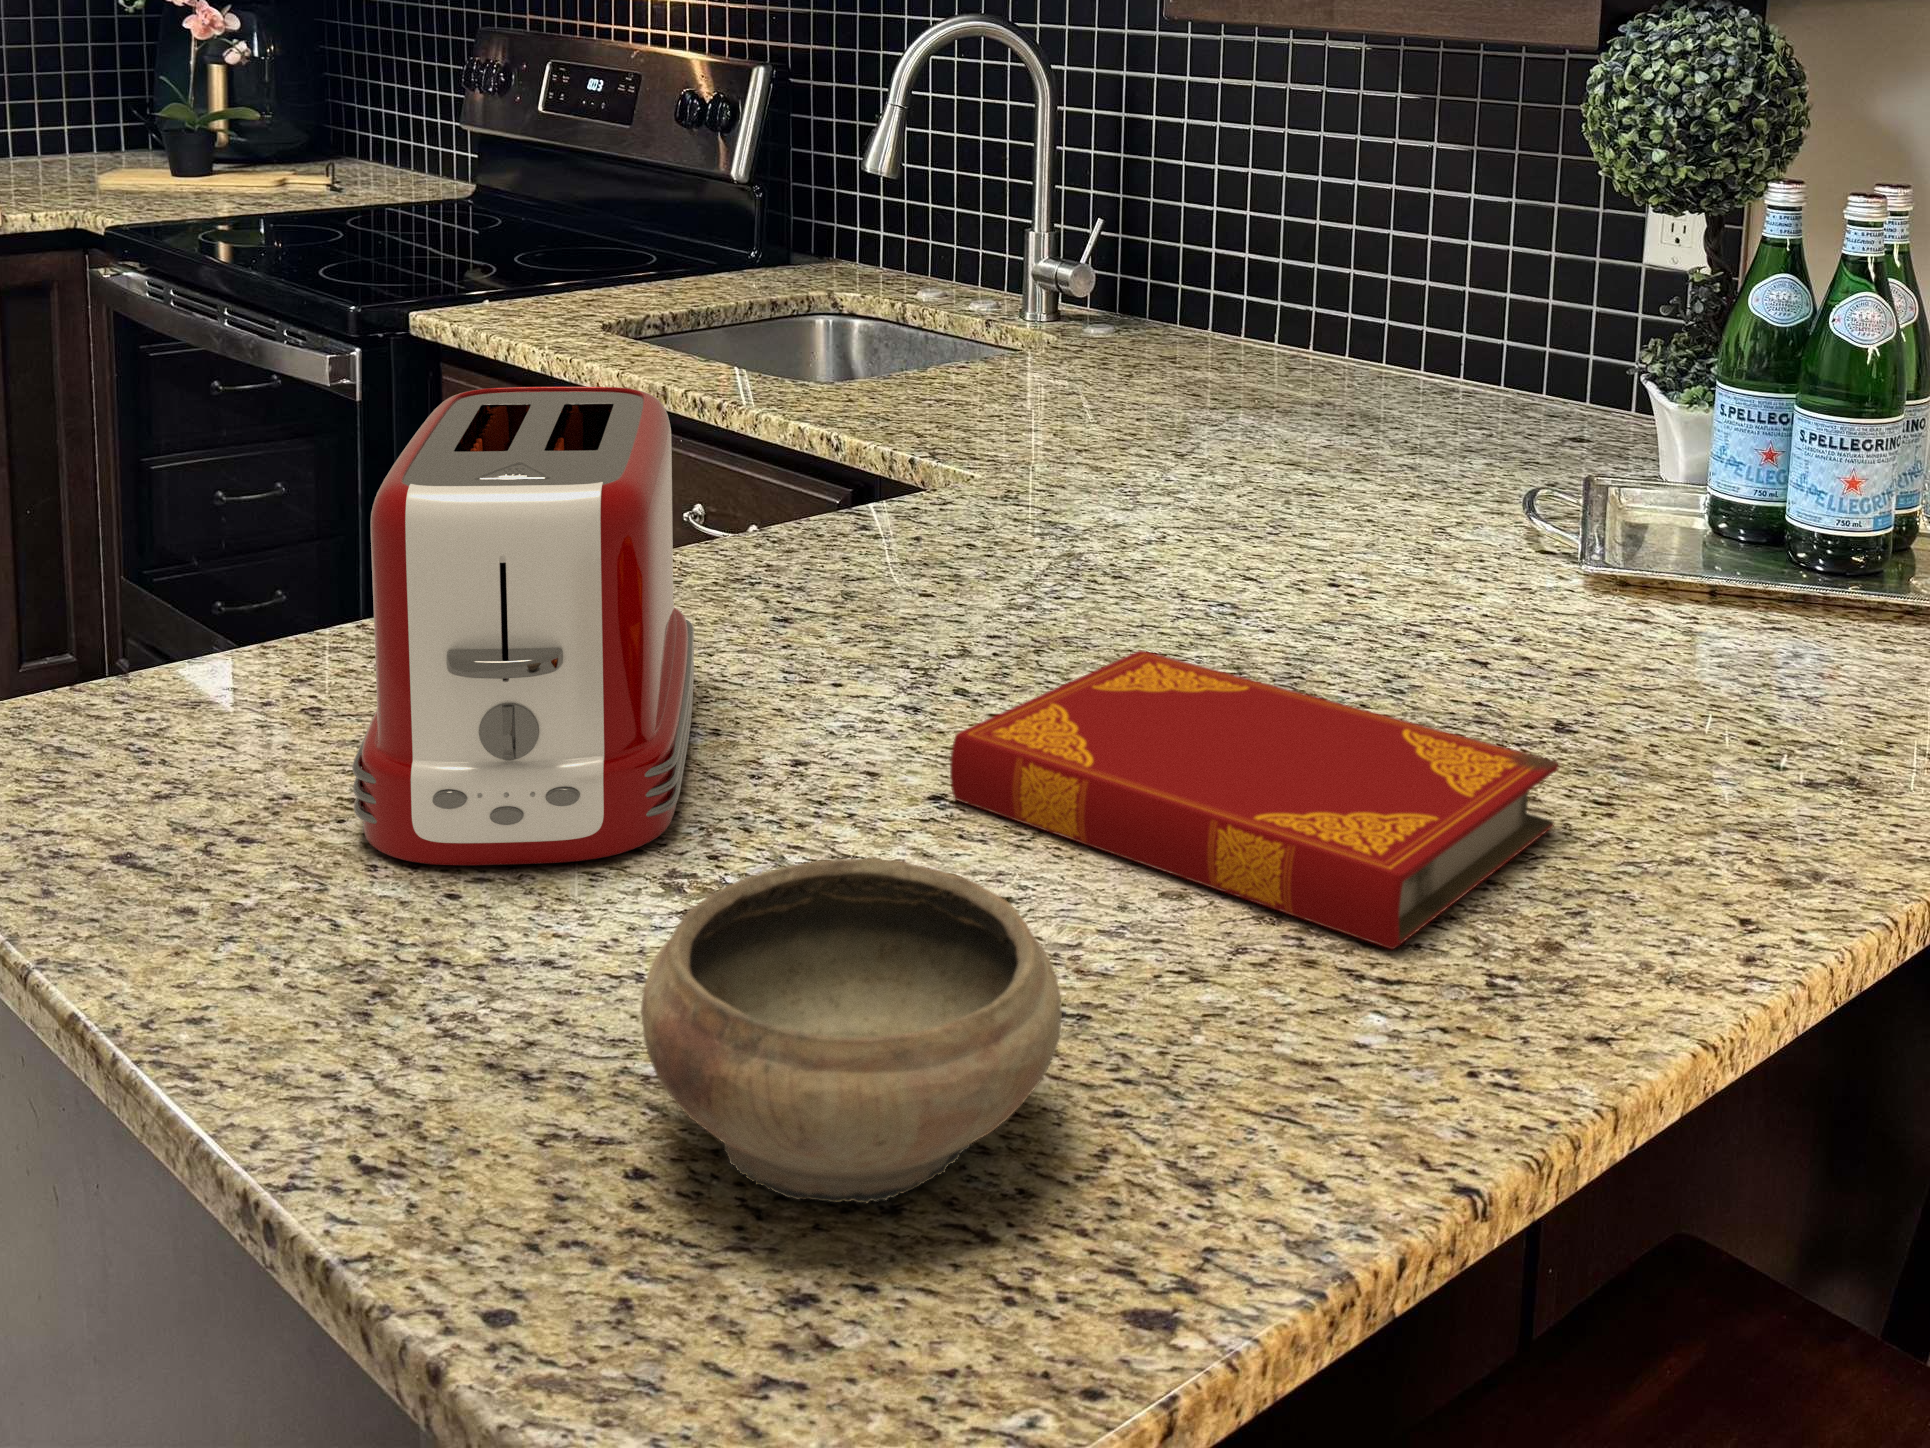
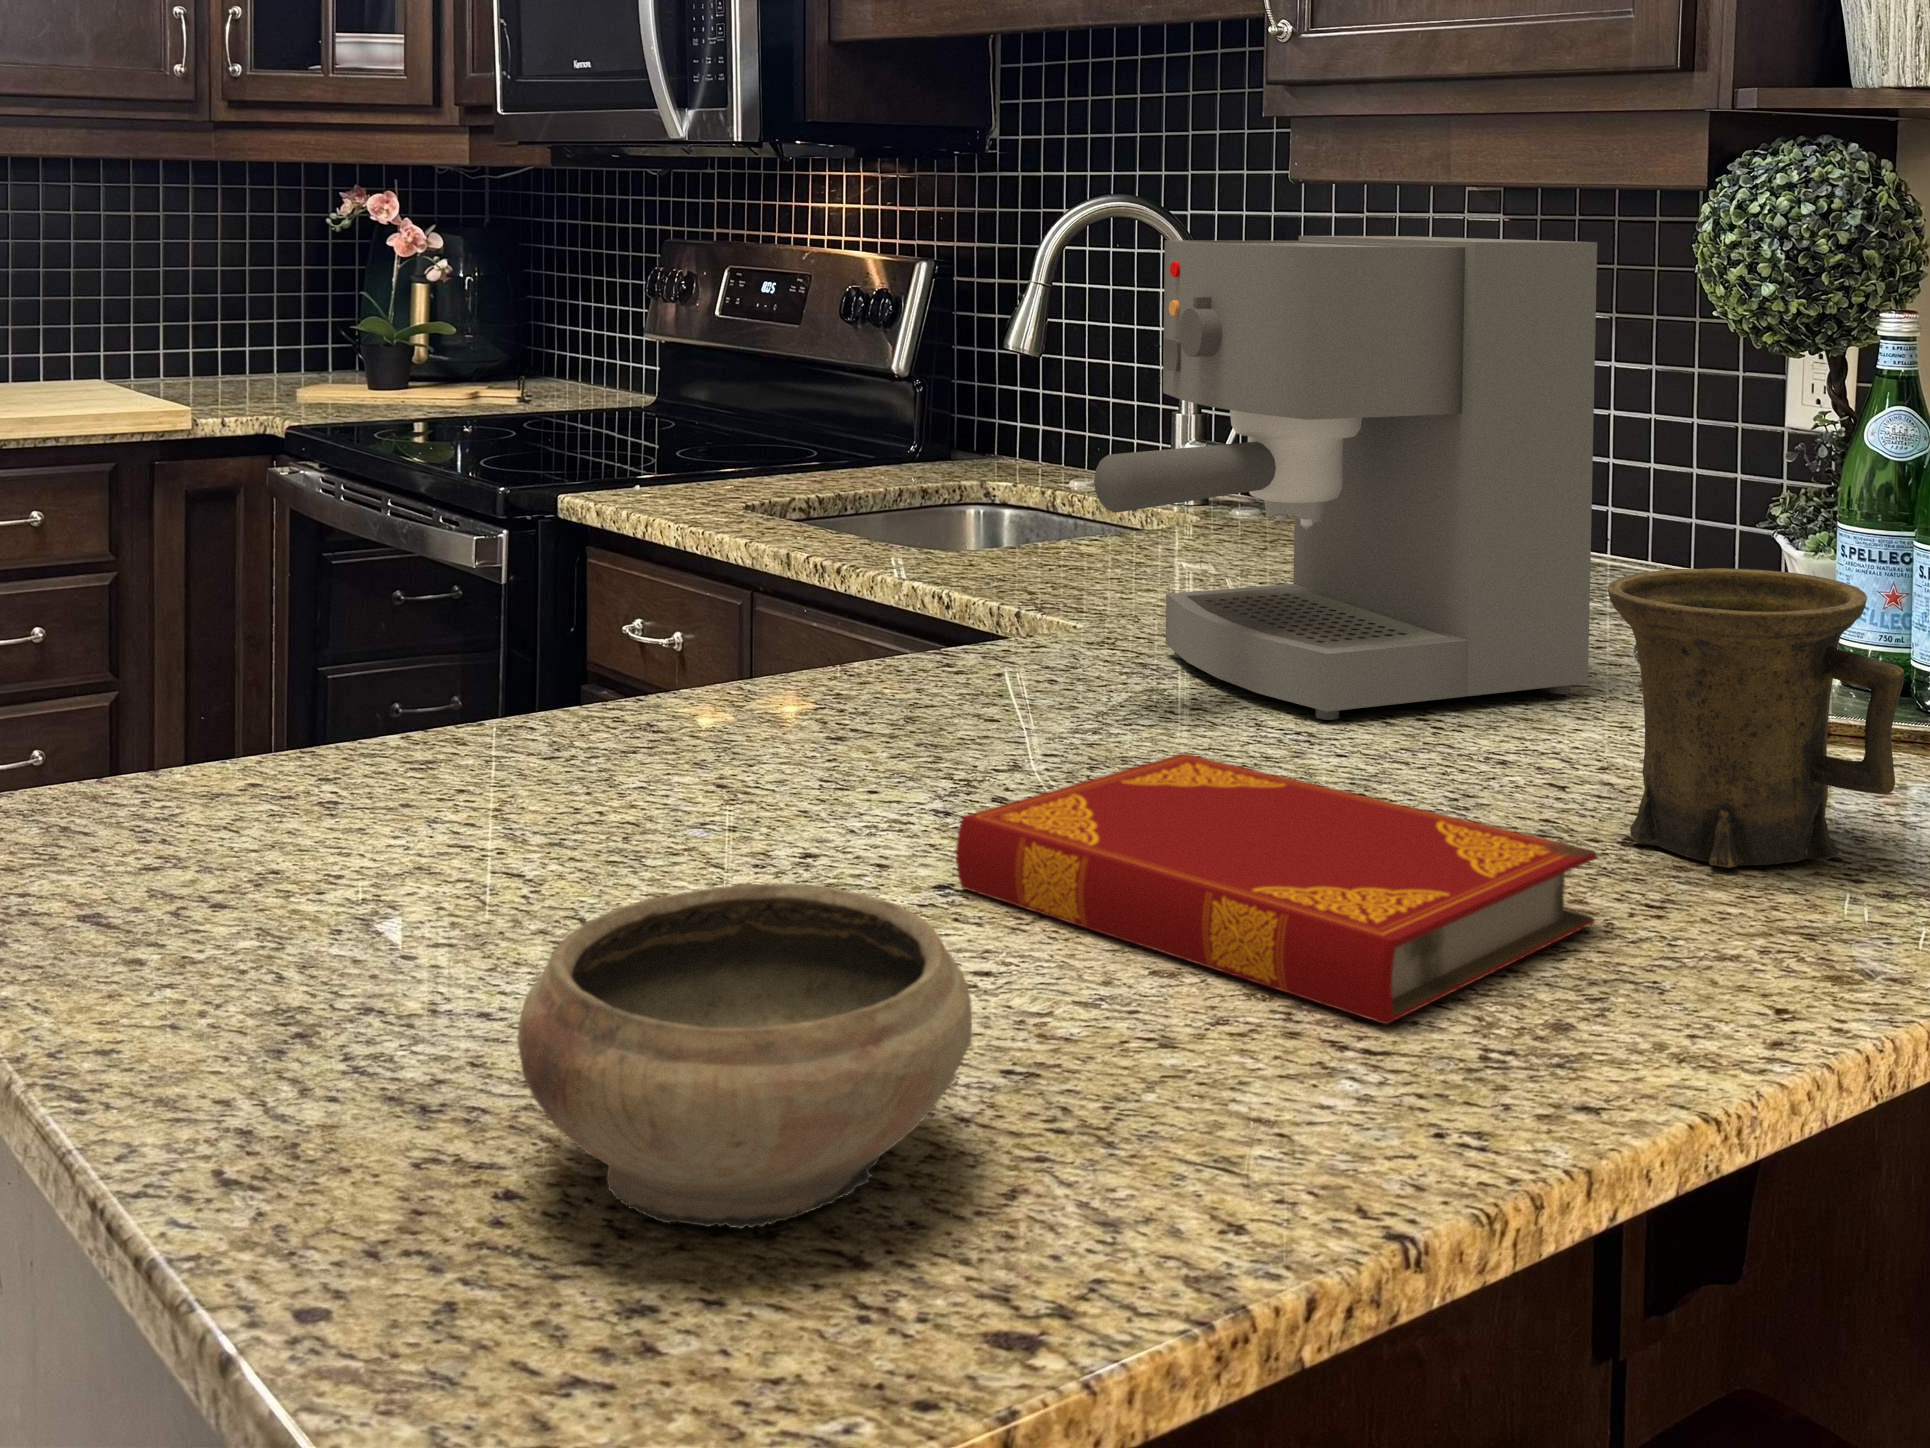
coffee maker: none [1022,95,1506,587] -> present [1094,236,1597,720]
toaster: present [352,387,694,865] -> none [328,475,725,931]
mug: none [1548,466,1831,758] -> present [1607,568,1904,867]

